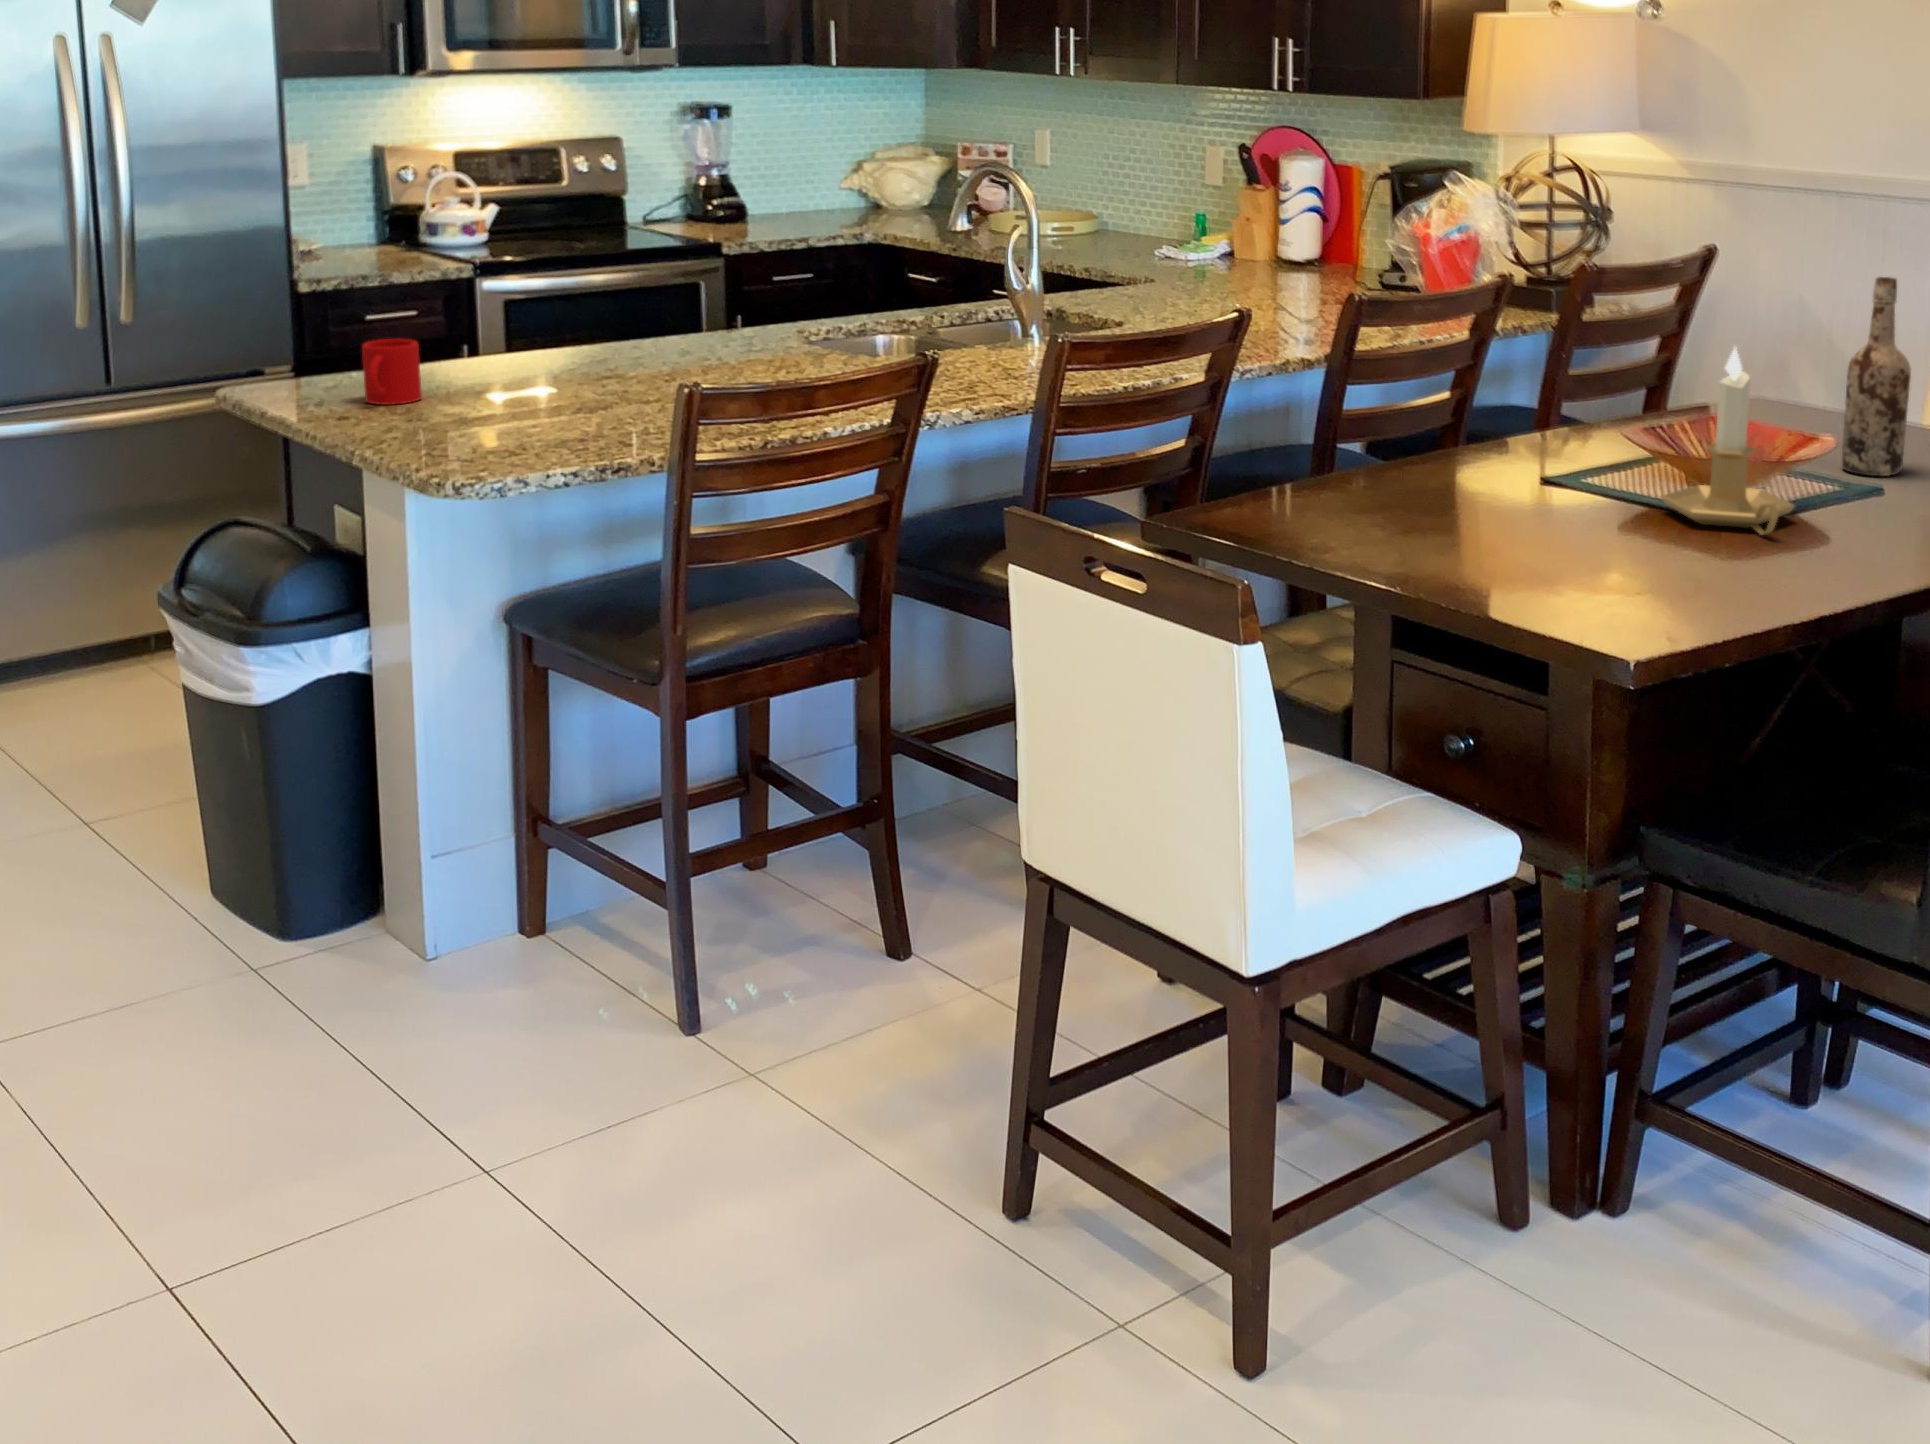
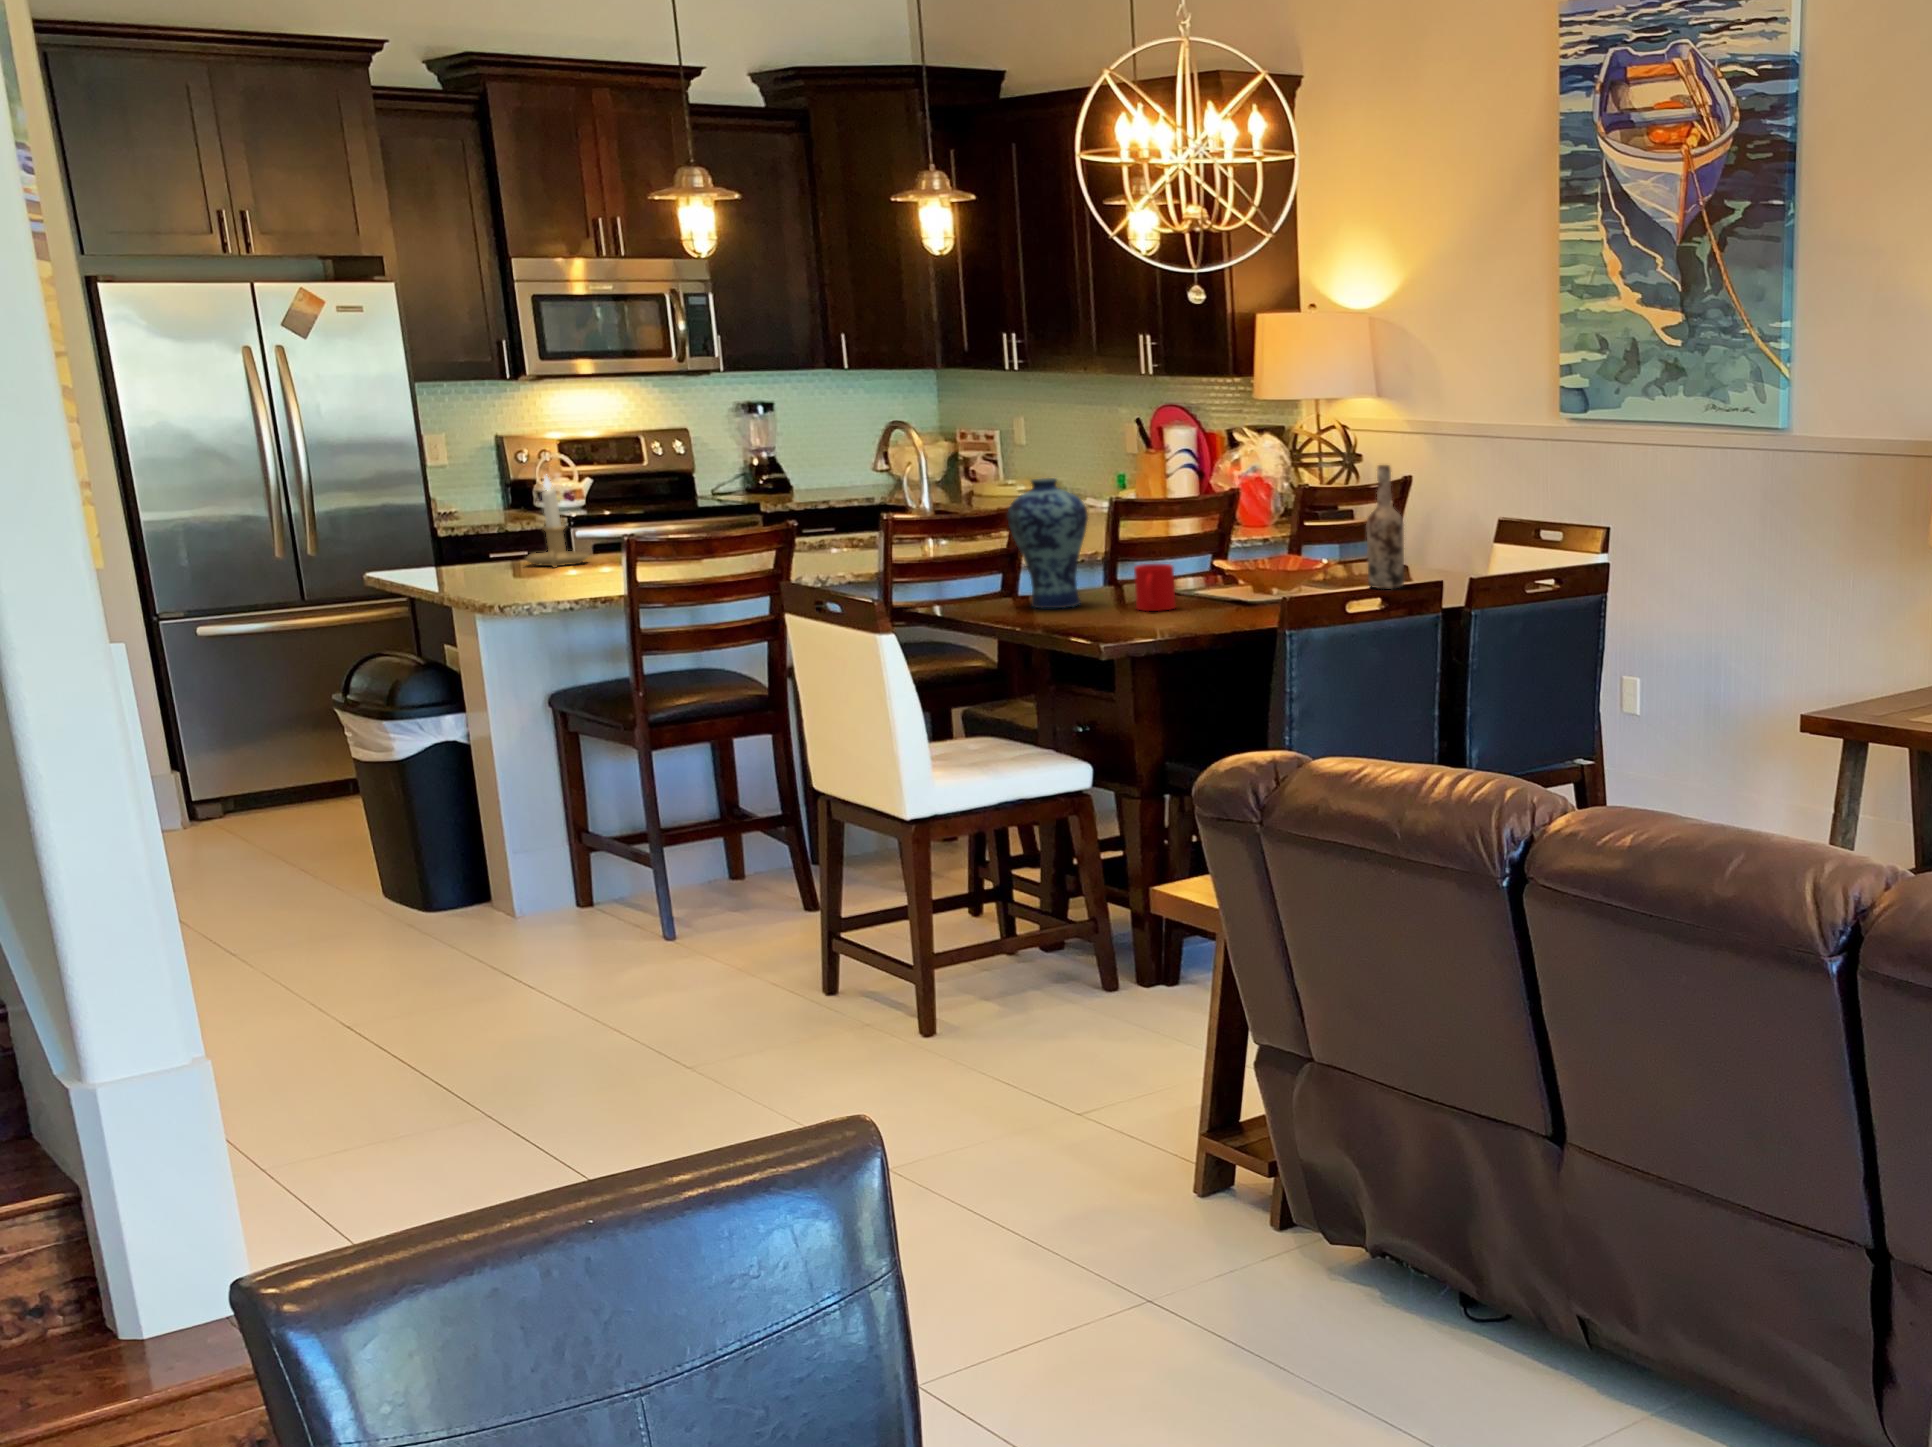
vase: none [1316,303,1444,520] -> present [1007,478,1088,608]
mug: present [362,339,422,405] -> present [1134,564,1176,611]
candlestick: present [1661,348,1794,535] -> present [526,476,590,567]

